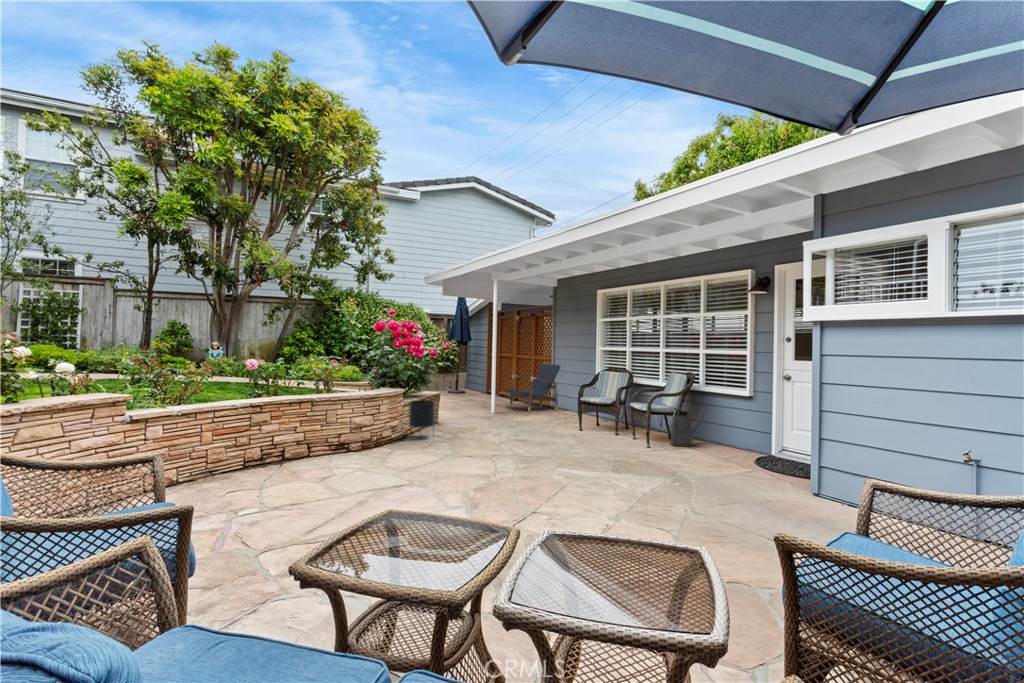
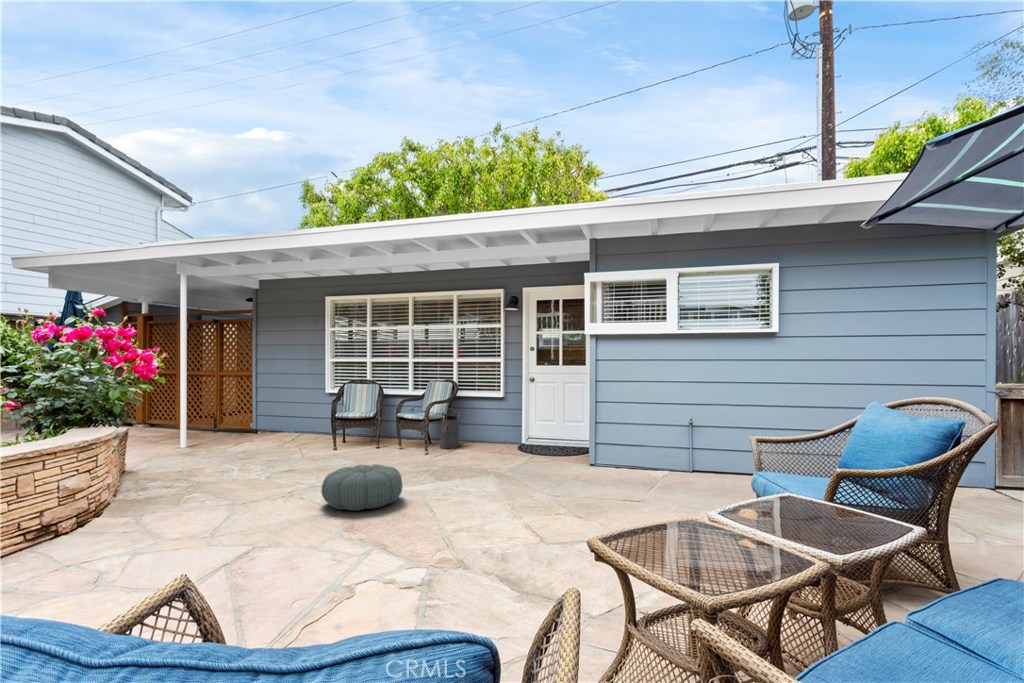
lounge chair: present [507,364,560,412] -> none [192,380,267,441]
planter: present [409,401,435,428] -> none [124,439,171,497]
pouf: none [479,440,547,478] -> present [322,464,402,511]

